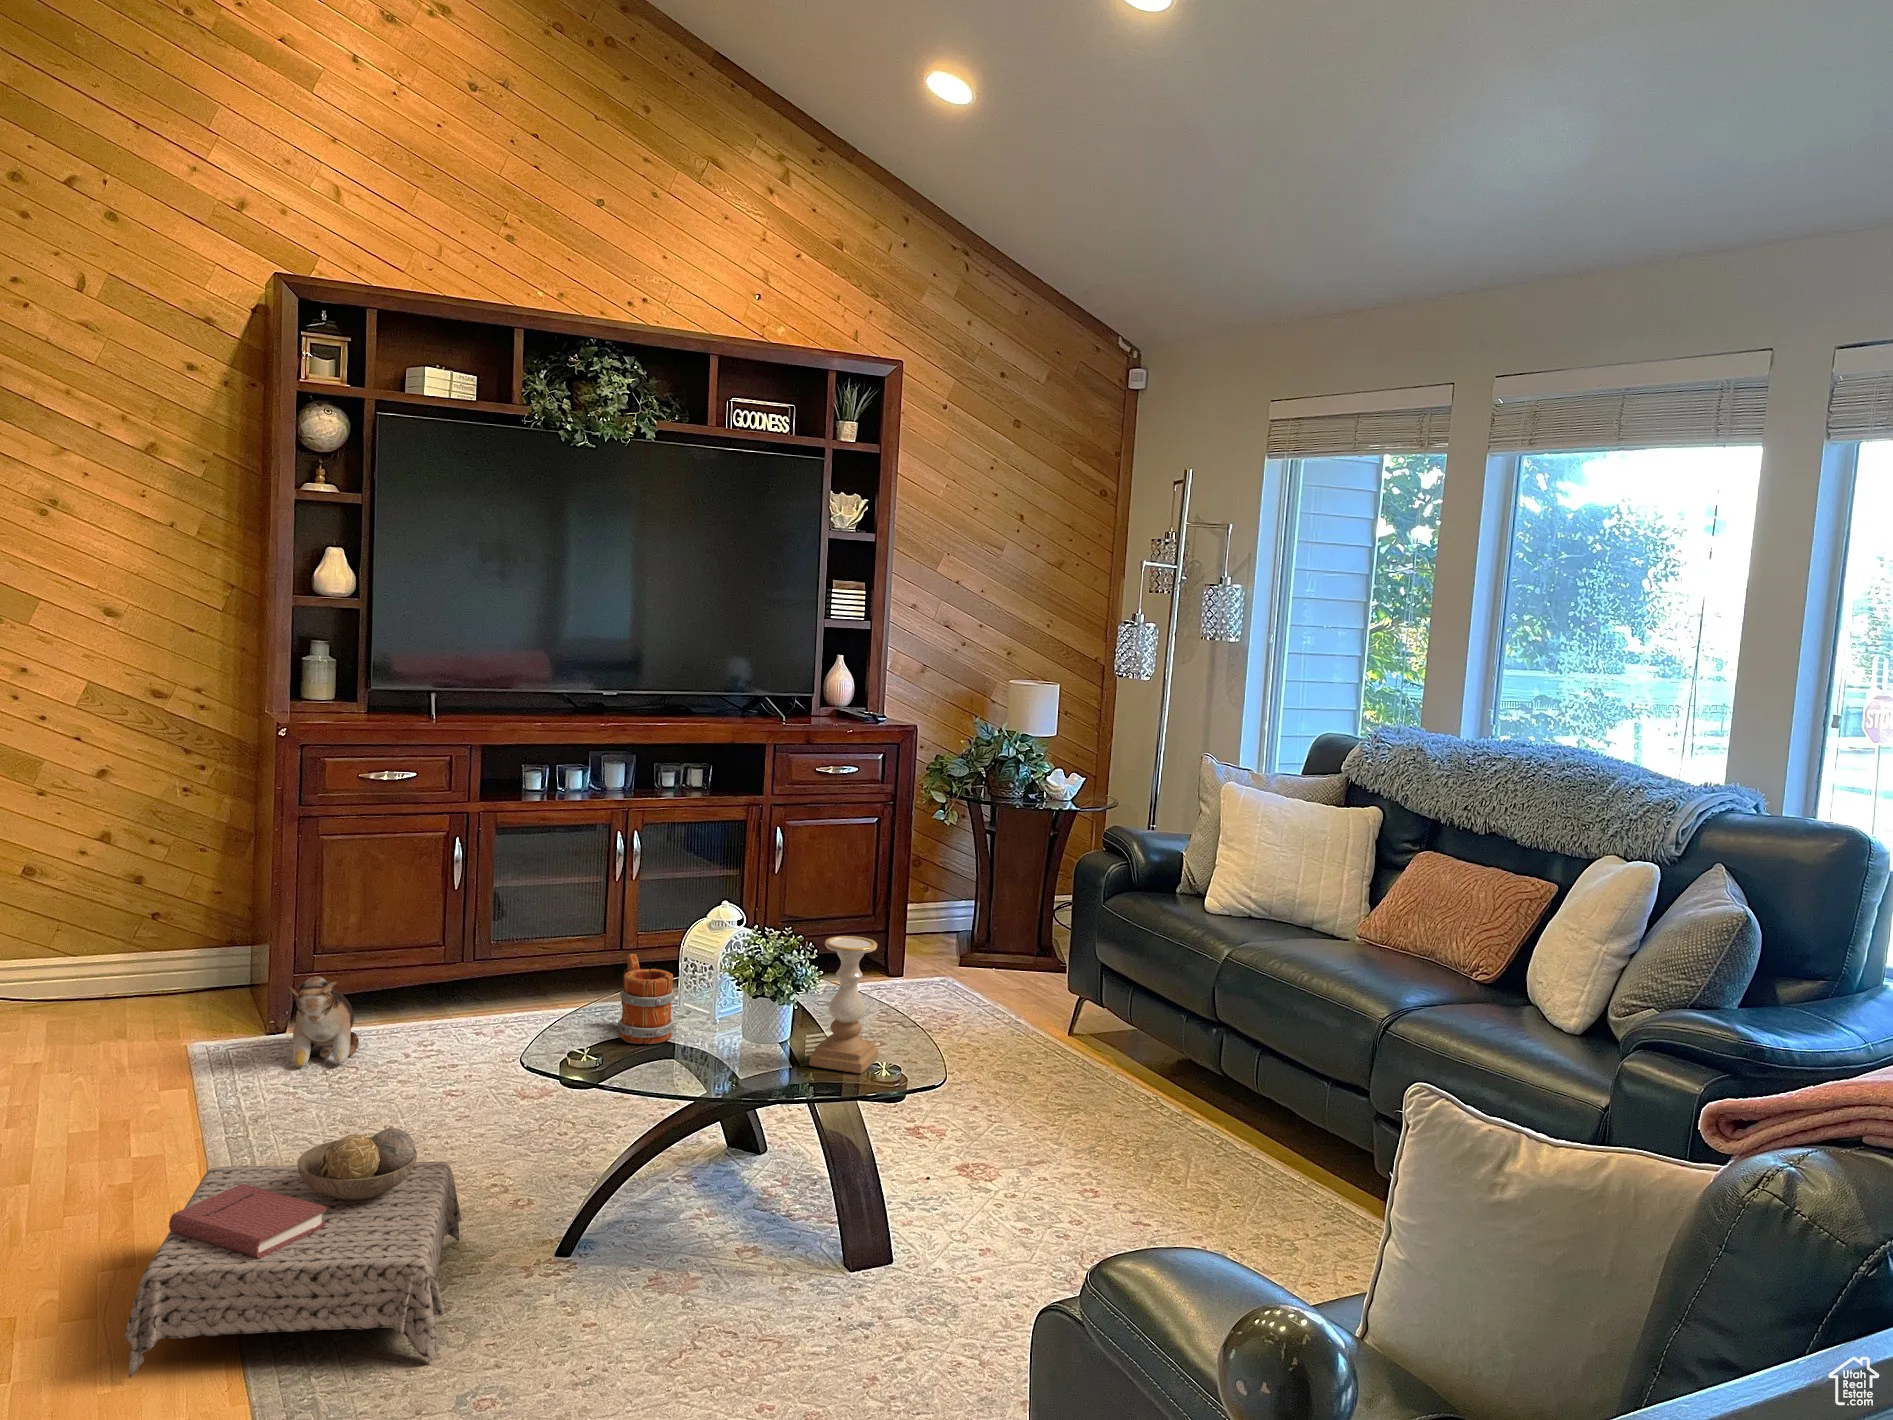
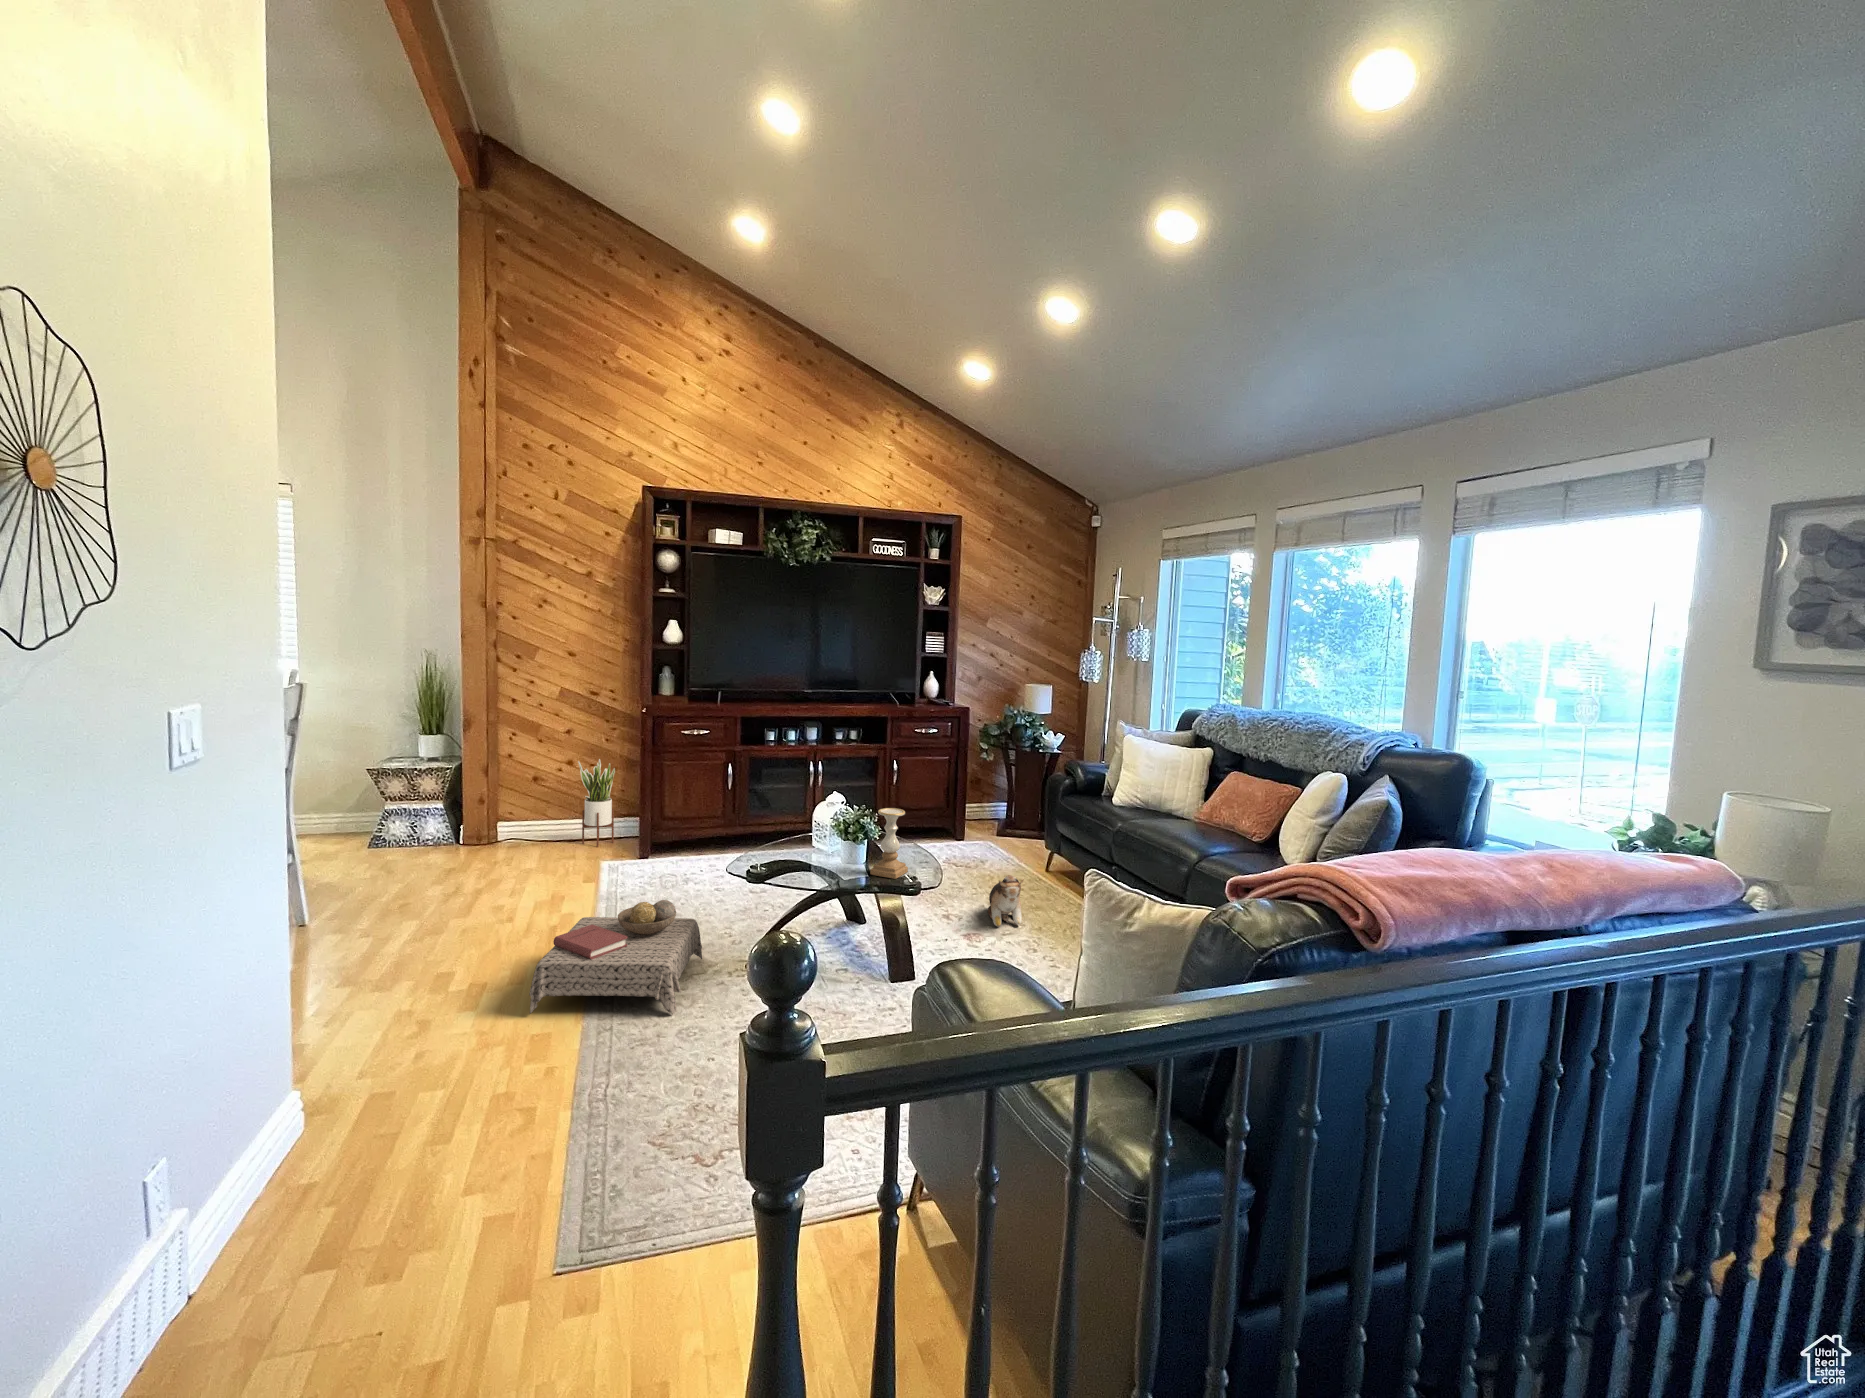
potted plant: none [133,830,208,1009] -> present [578,759,615,847]
mug: present [617,954,675,1044] -> none [779,817,808,862]
plush toy: present [288,976,359,1068] -> present [988,875,1024,927]

